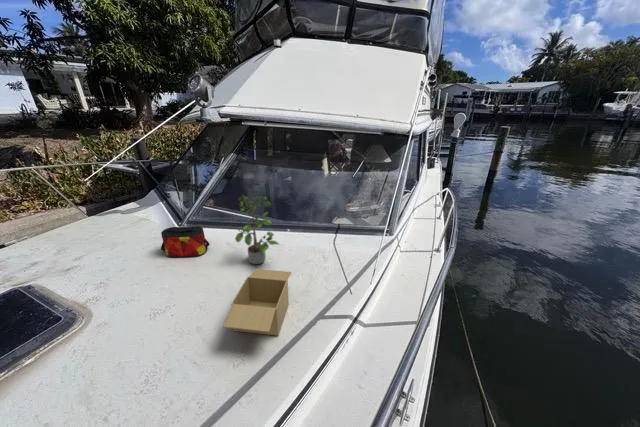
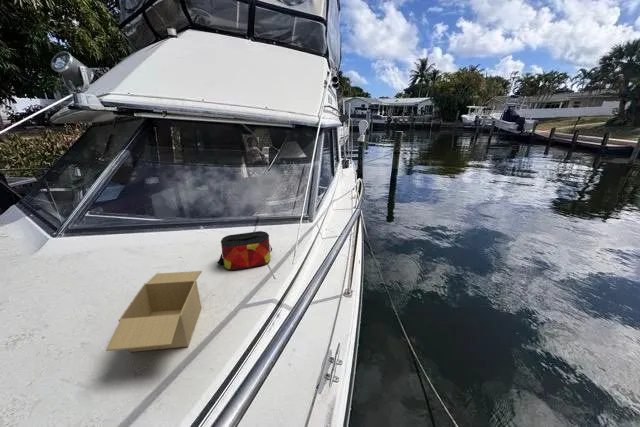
potted plant: present [235,194,279,264] -> none [128,186,188,270]
bag: present [161,226,210,258] -> present [217,231,272,271]

